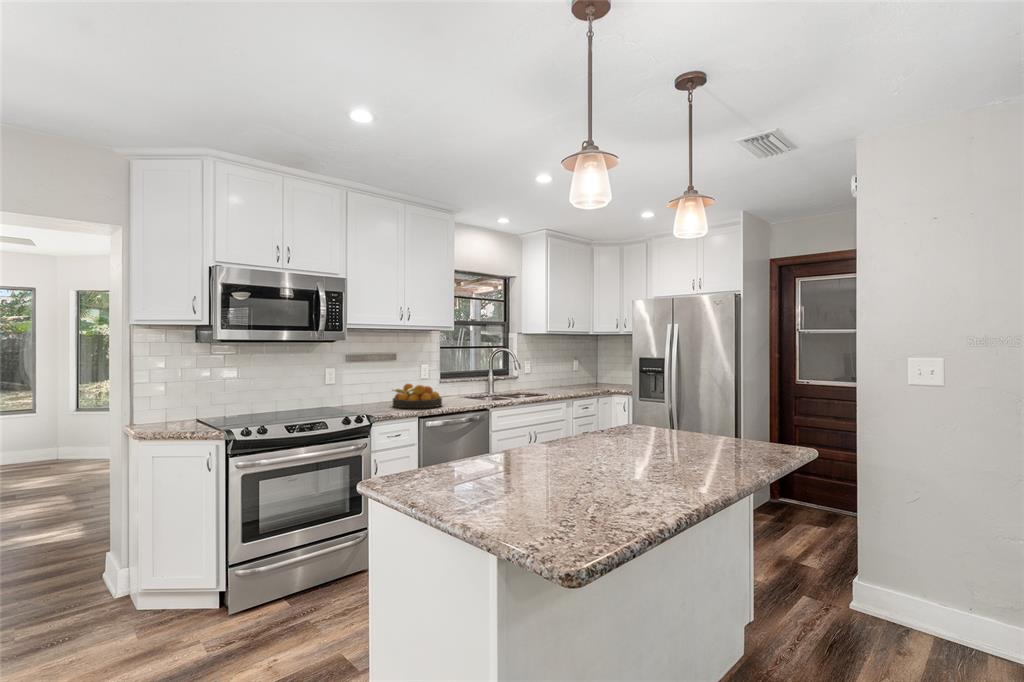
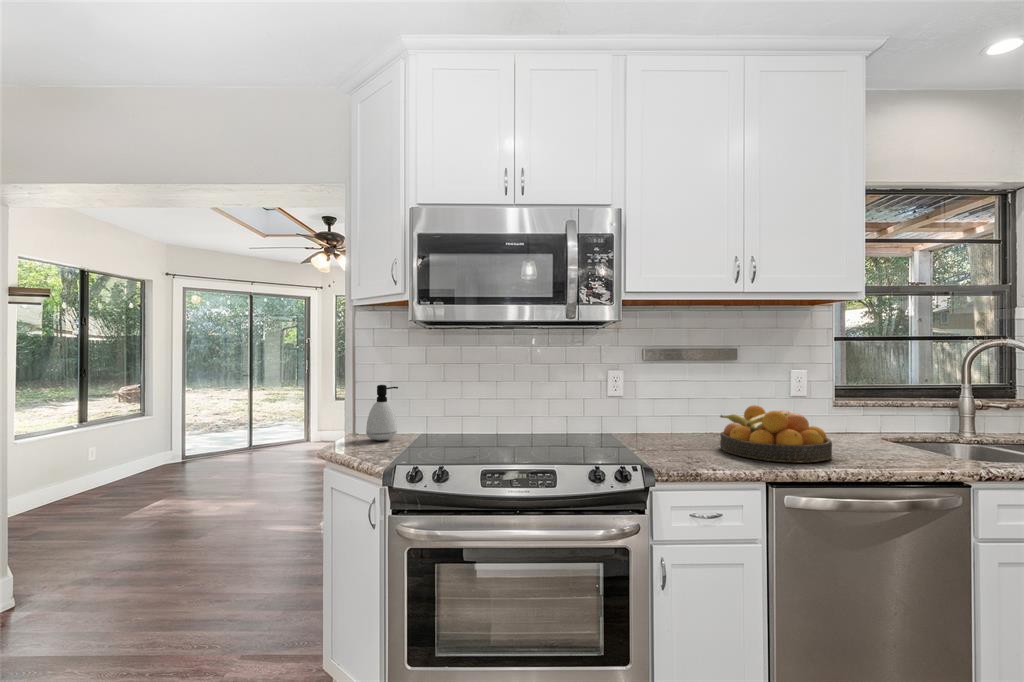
soap dispenser: none [160,383,186,423] -> present [366,385,398,440]

